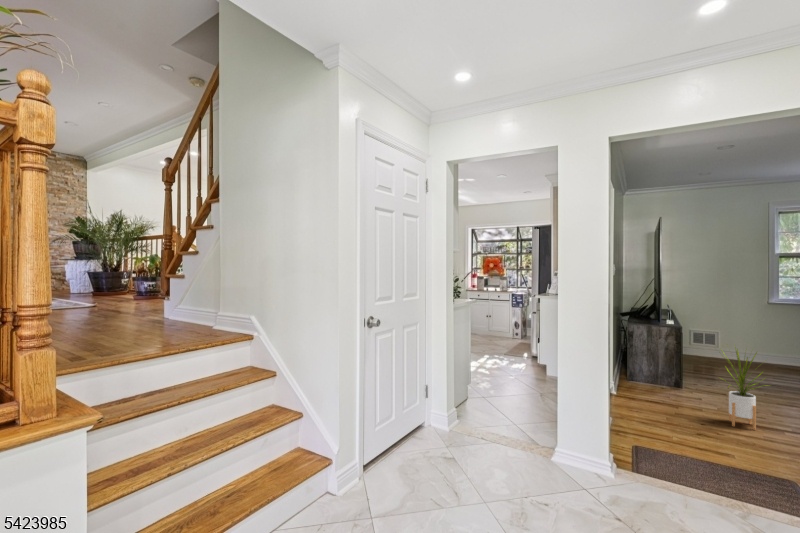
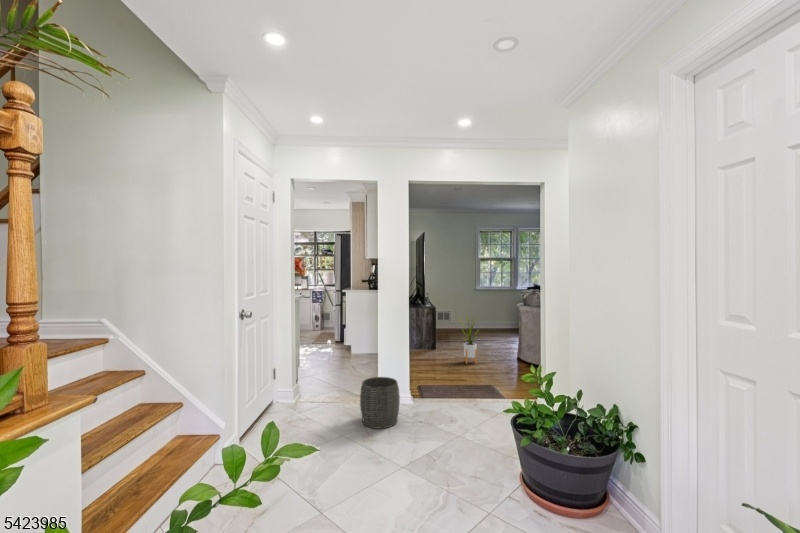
woven basket: none [517,426,578,509] -> present [360,377,400,428]

